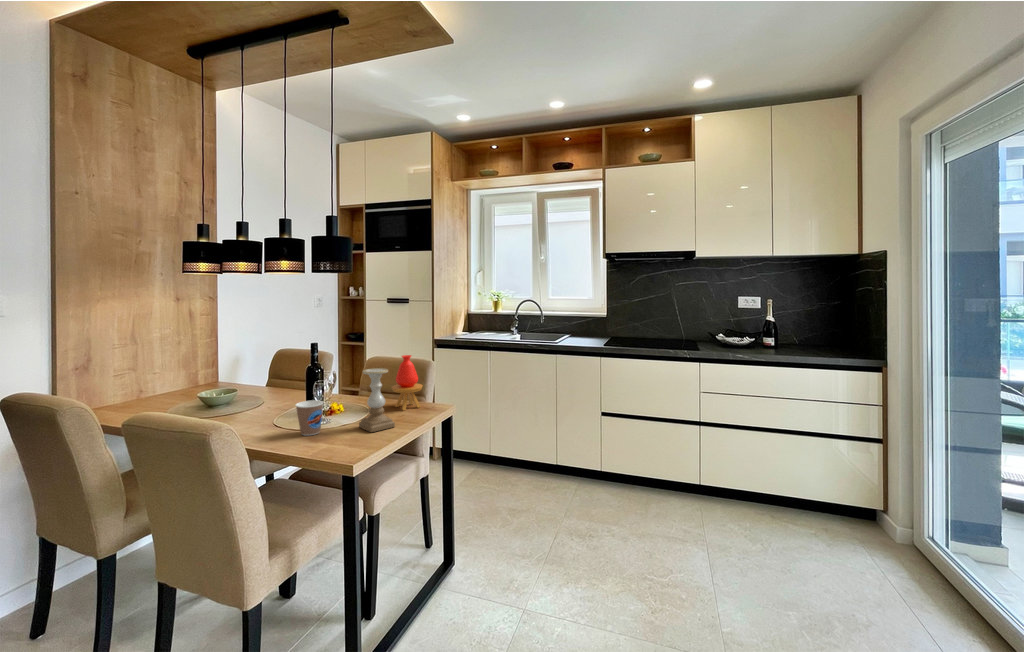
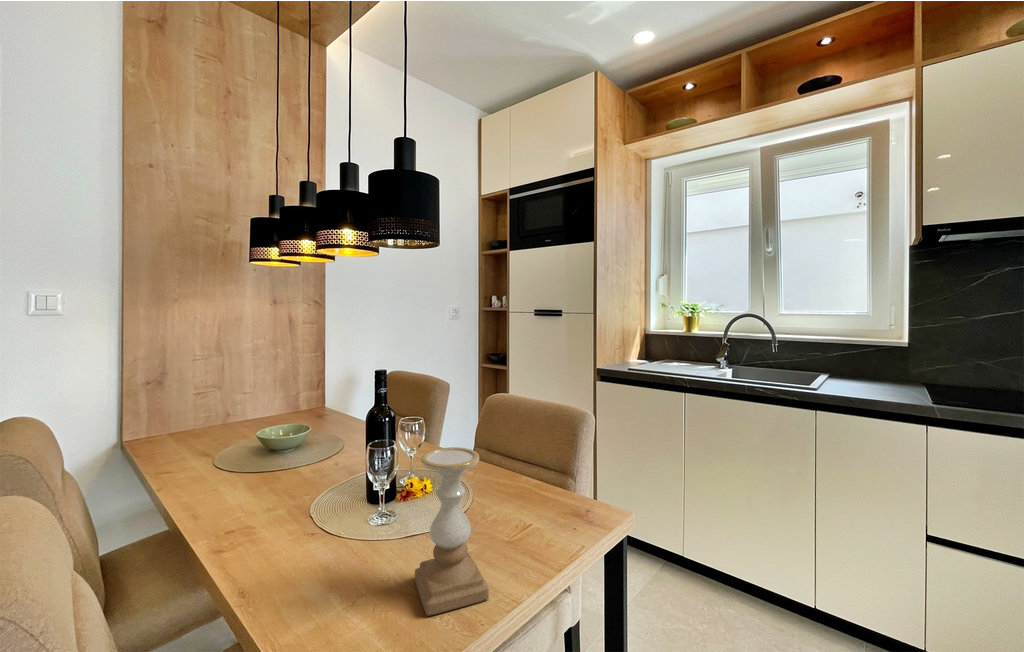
vase: present [392,355,423,410] -> none [504,410,566,528]
coffee cup: present [295,400,323,436] -> none [281,505,343,594]

